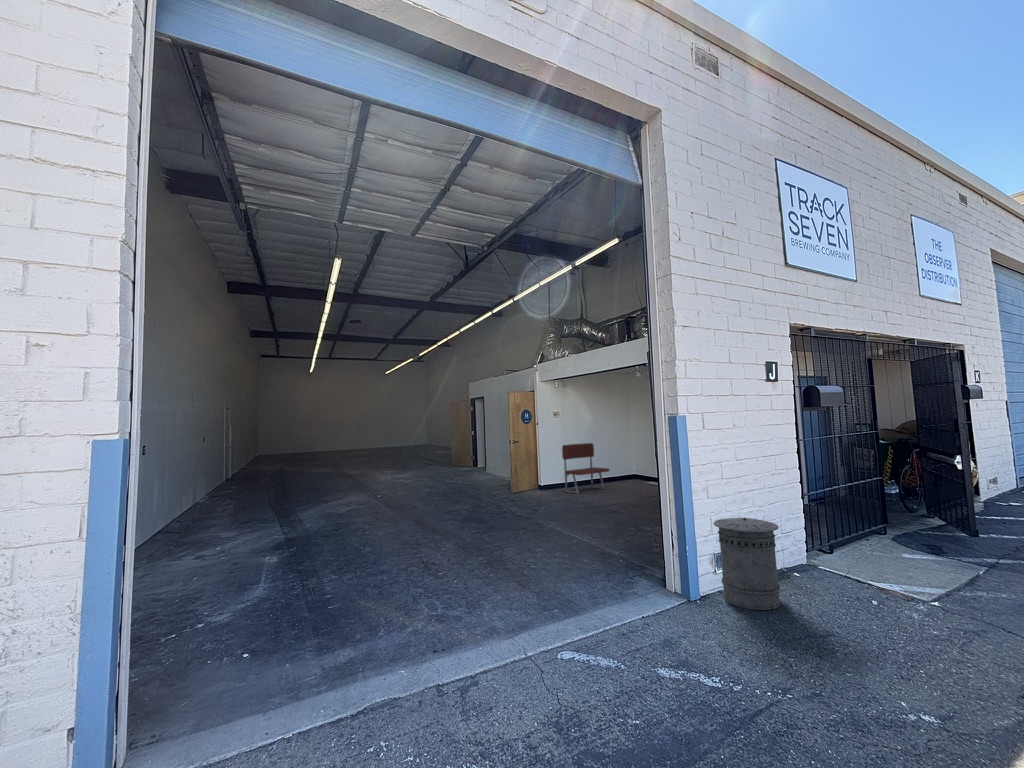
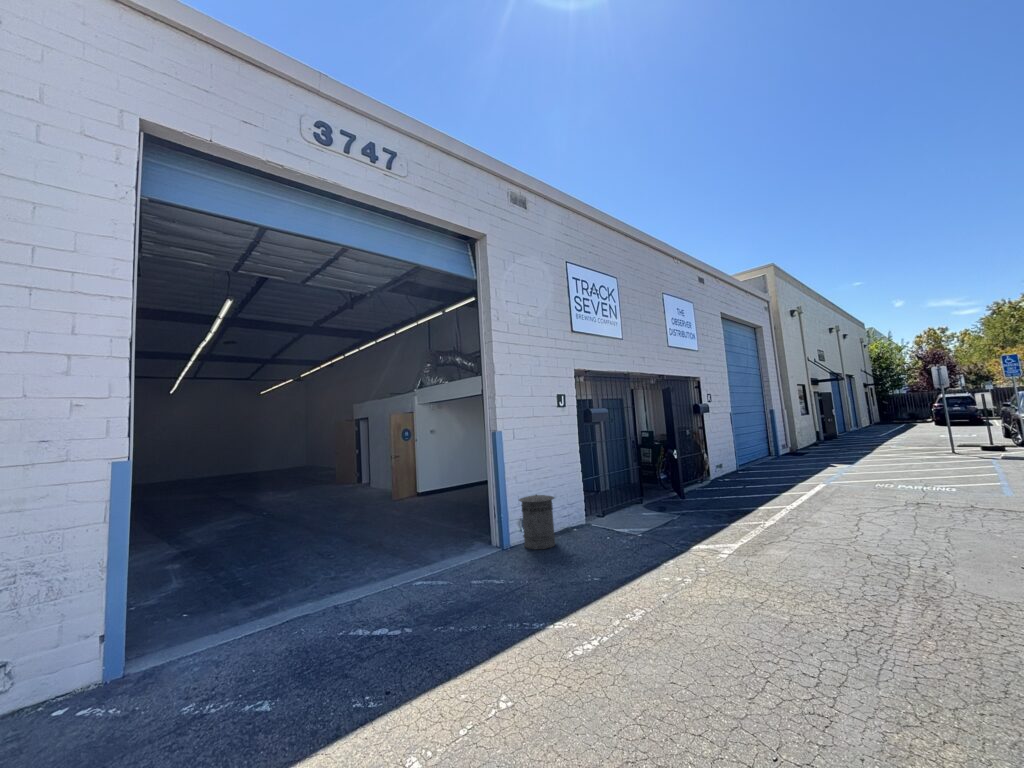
bench: present [562,443,609,494] -> none [436,453,474,495]

